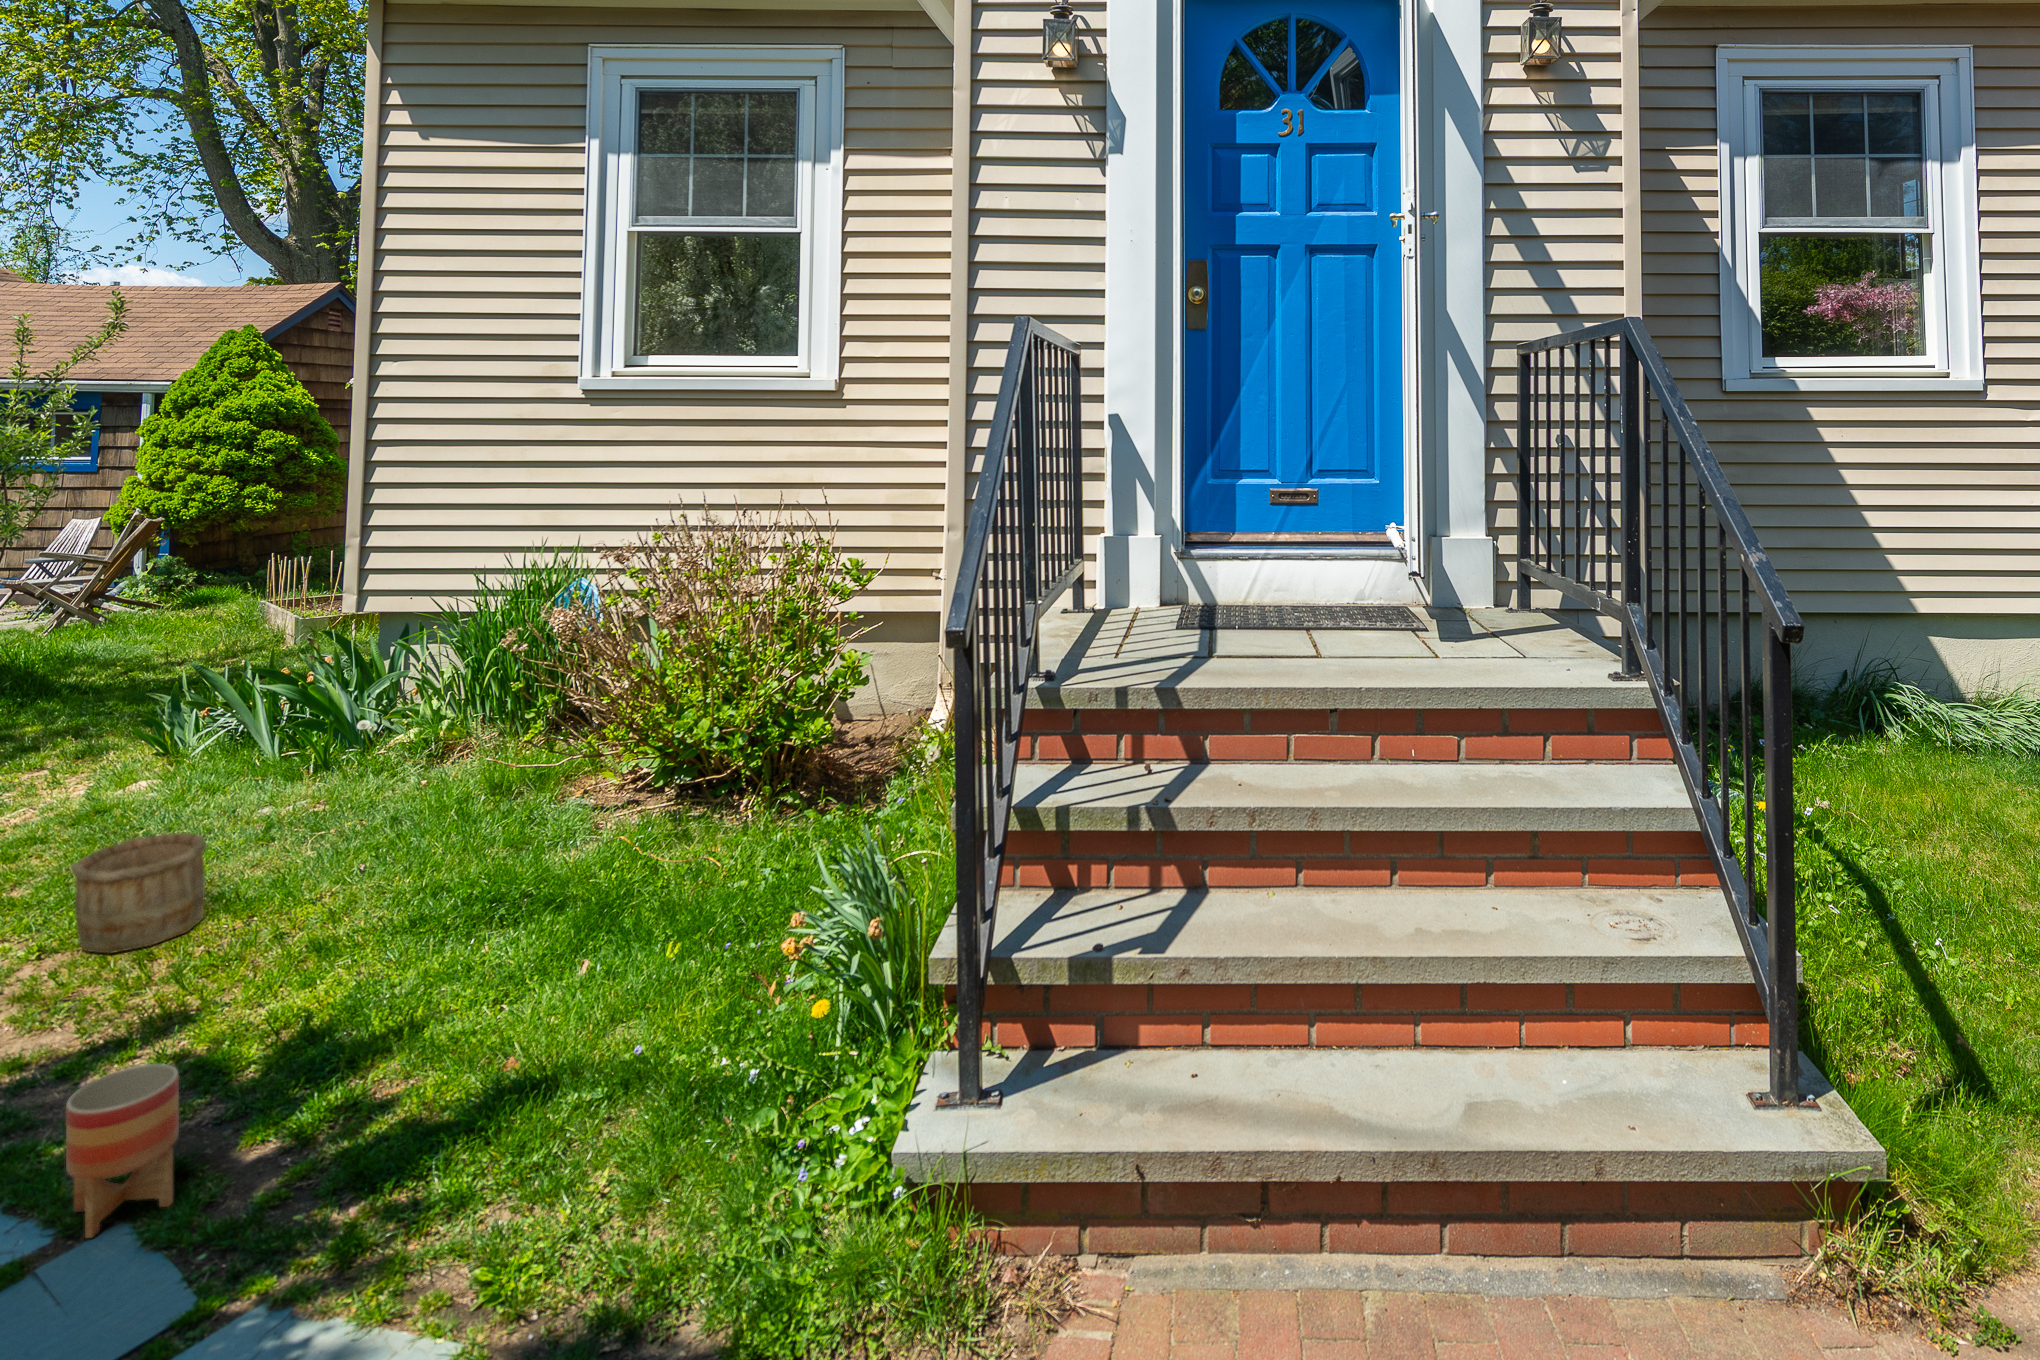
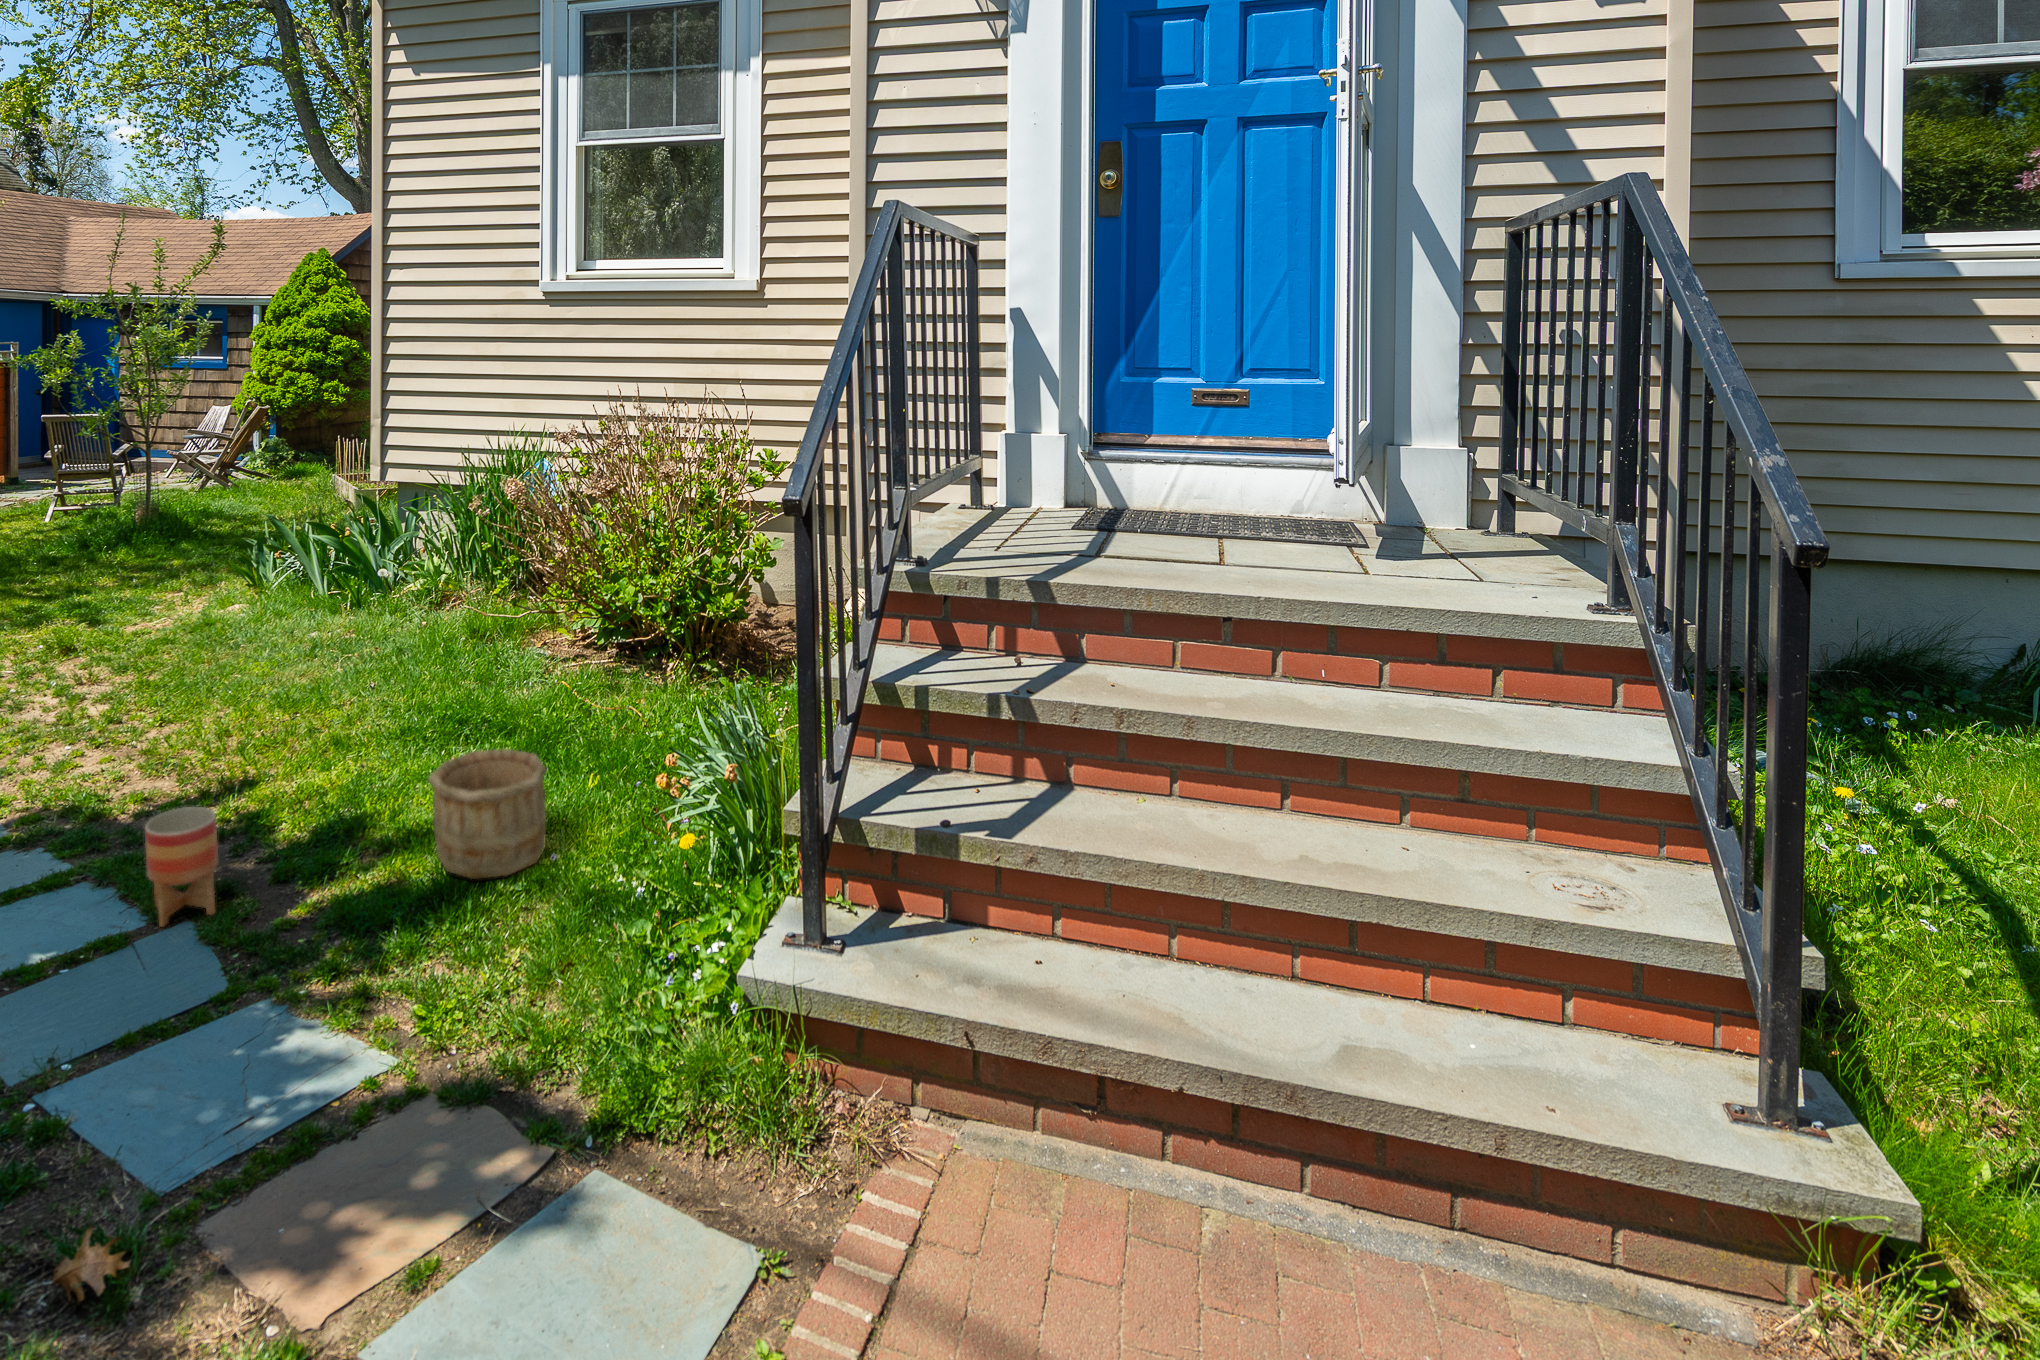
wooden bucket: present [71,833,207,953] -> present [429,749,547,879]

